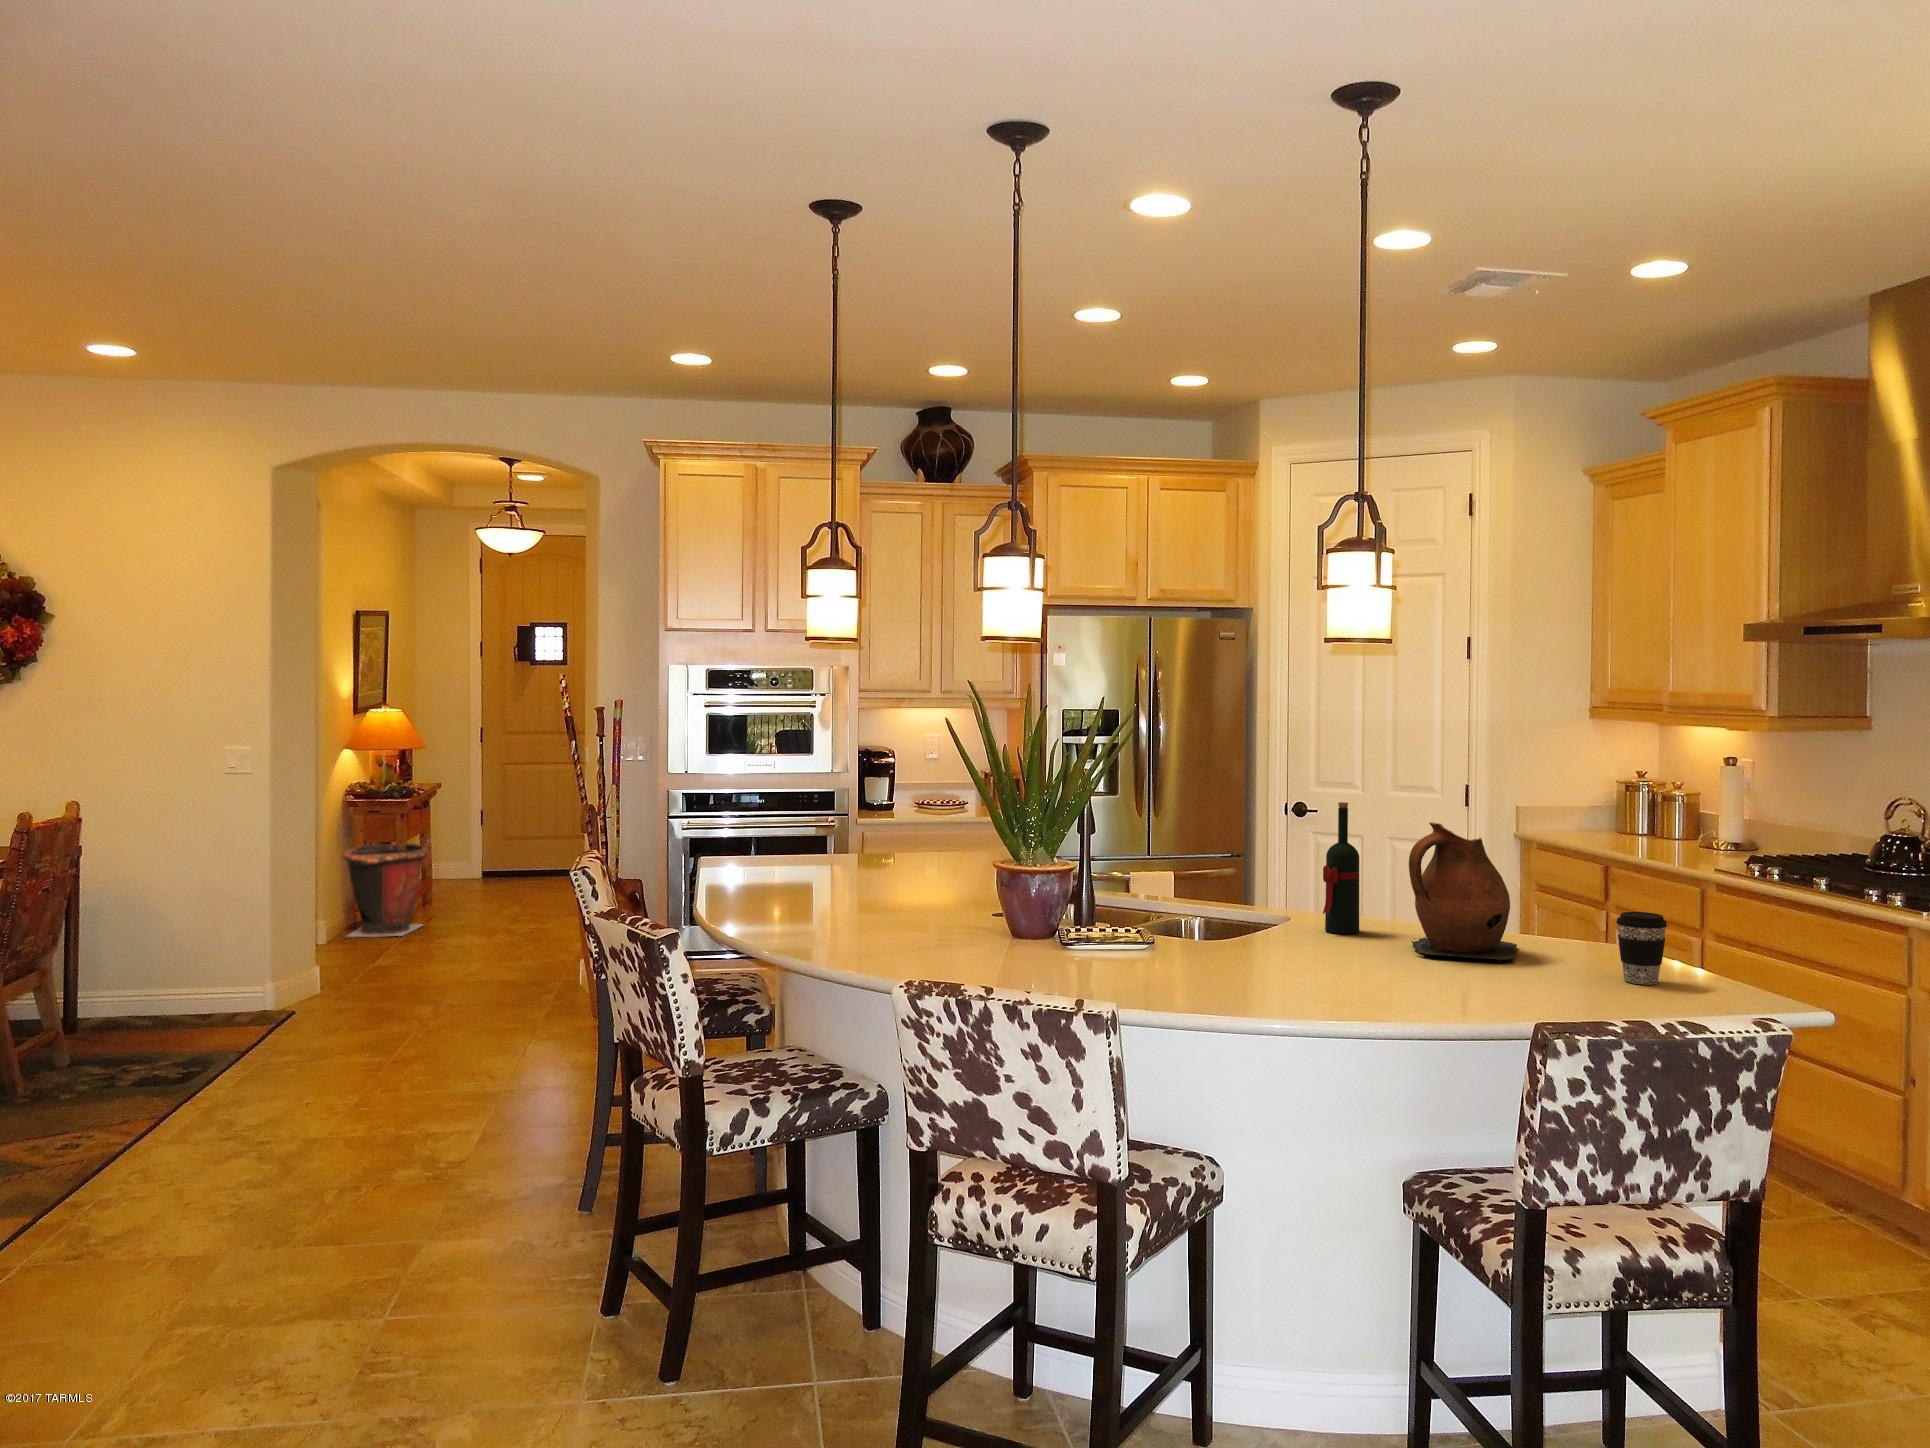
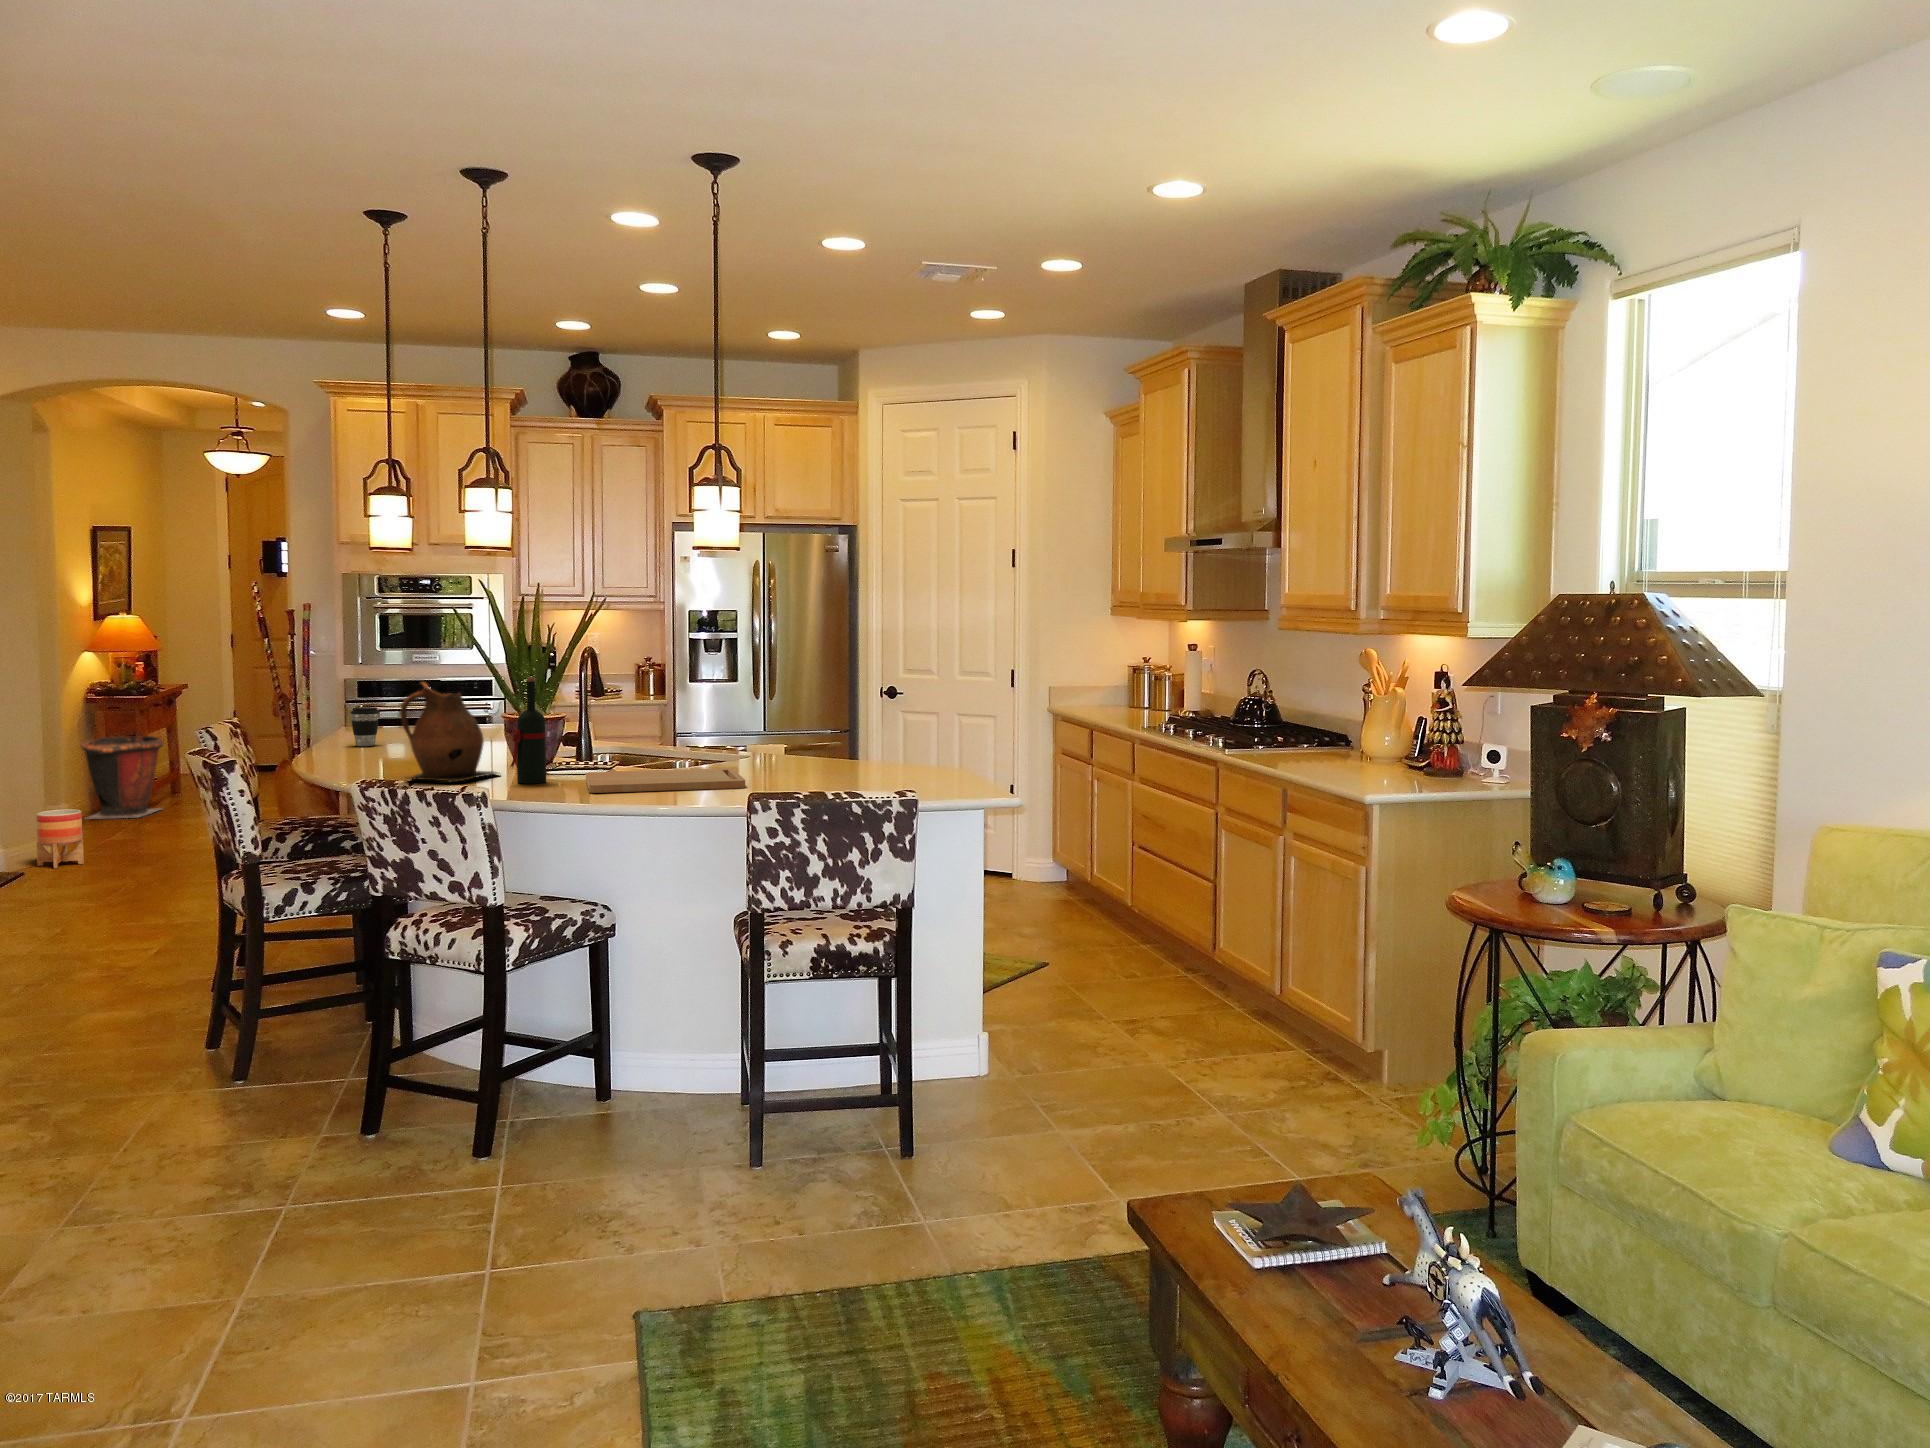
wine bottle: present [1323,802,1359,934] -> present [510,677,546,784]
ceramic pitcher: present [1409,822,1517,962] -> present [401,682,498,782]
coffee cup: present [1616,912,1667,984] -> present [351,707,379,746]
planter: none [313,936,362,1005] -> present [36,809,84,868]
cutting board: none [1140,945,1384,992] -> present [586,768,745,793]

